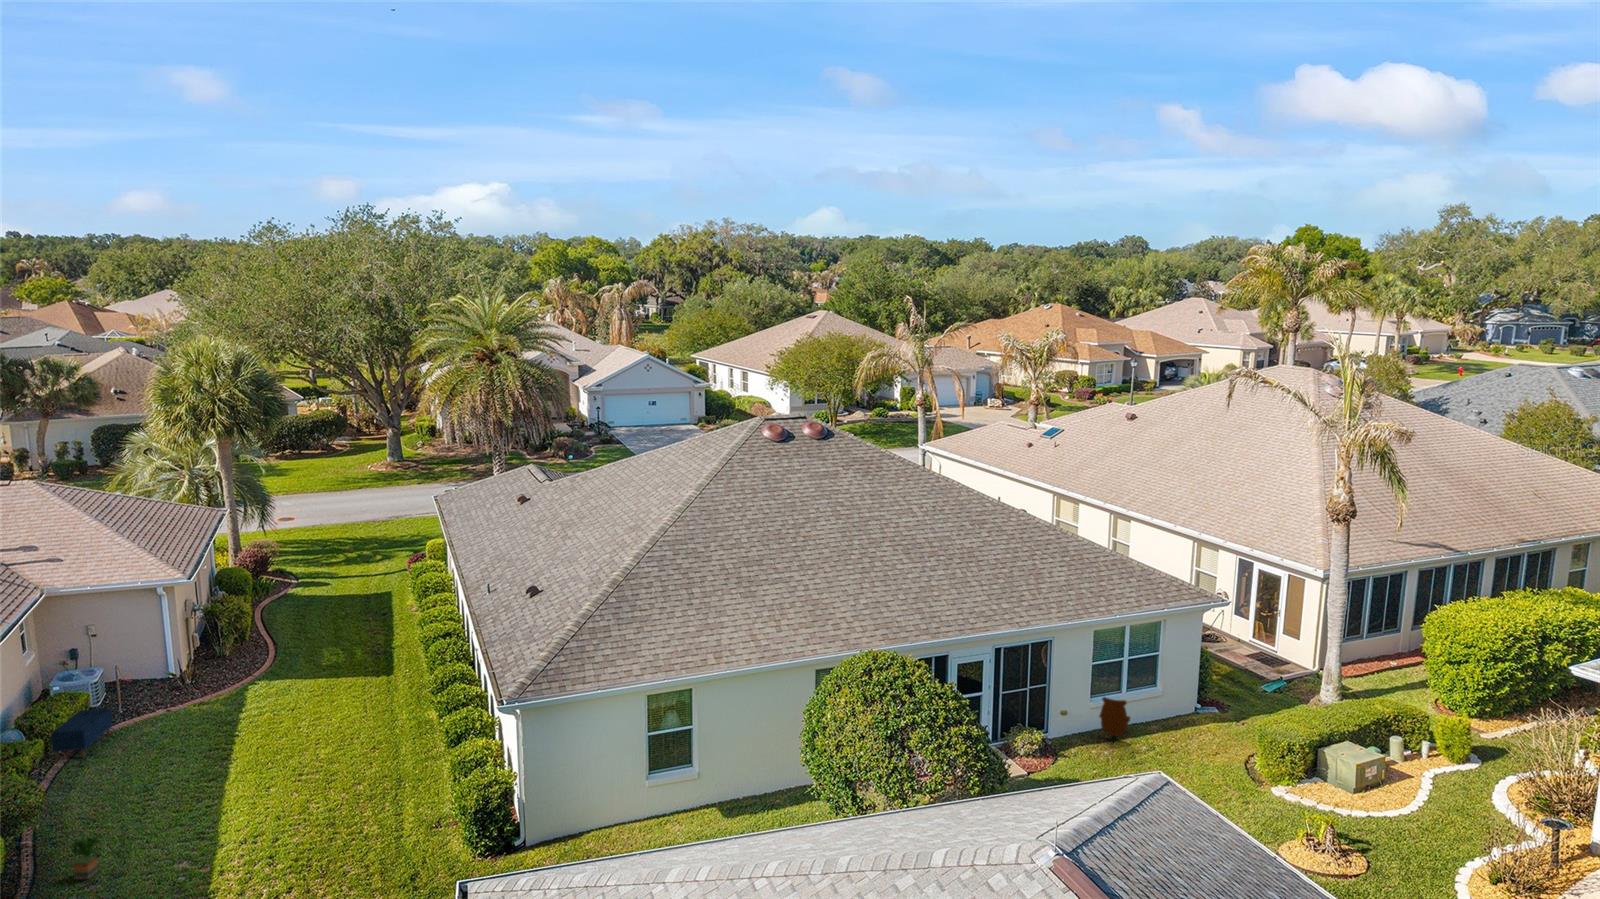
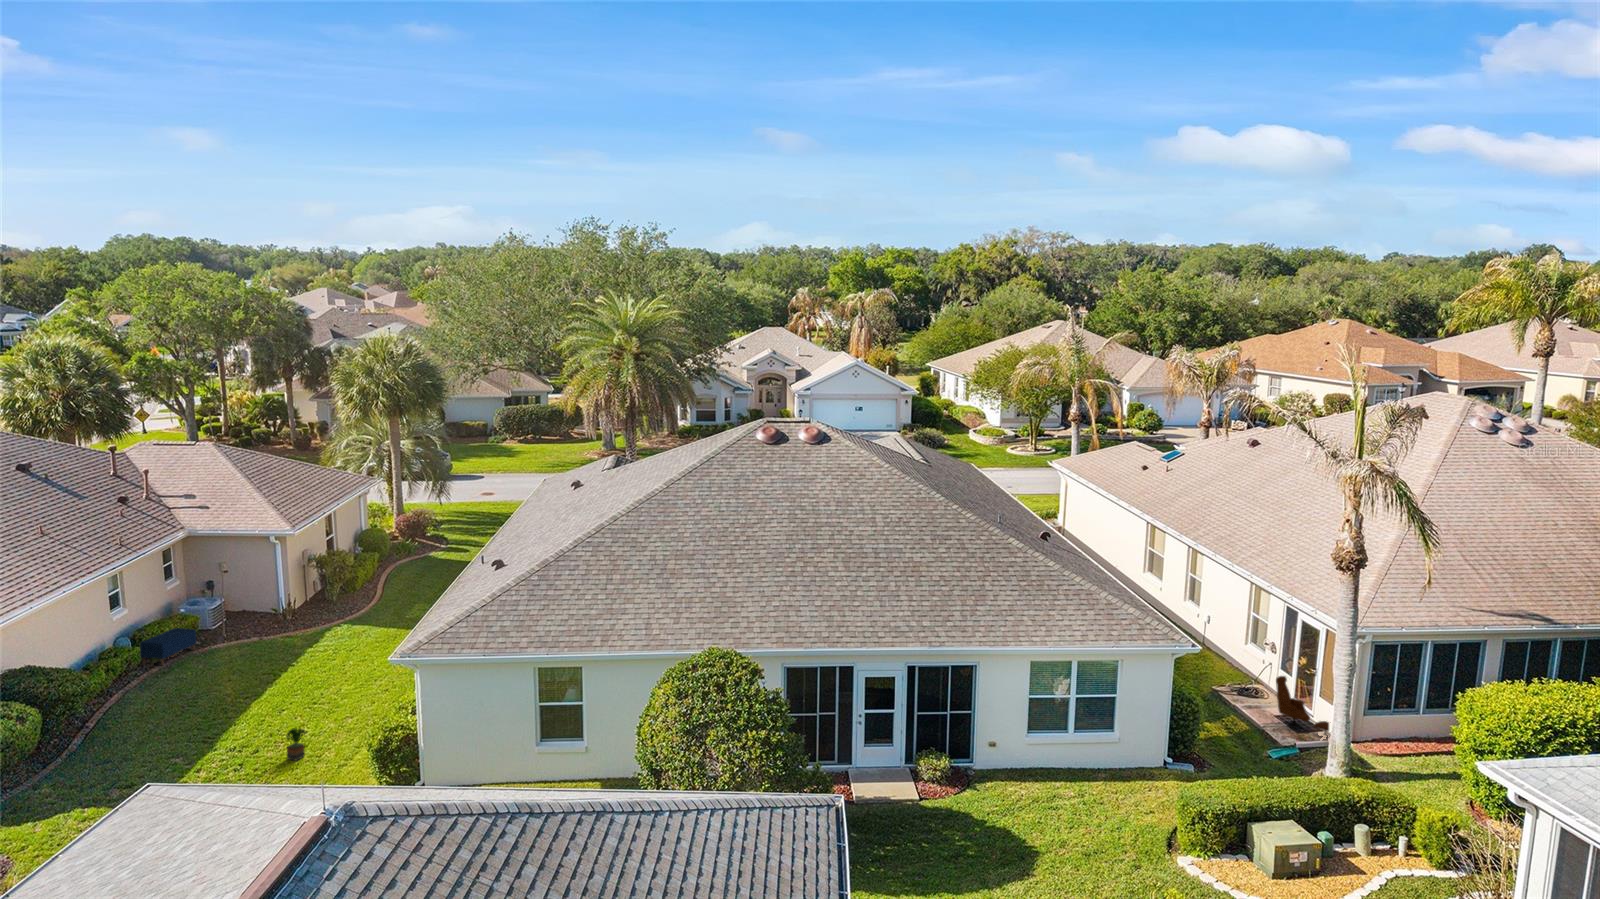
lounge chair: present [1099,697,1131,746] -> present [1276,676,1329,736]
potted tree: present [72,838,100,879] -> present [287,728,306,761]

